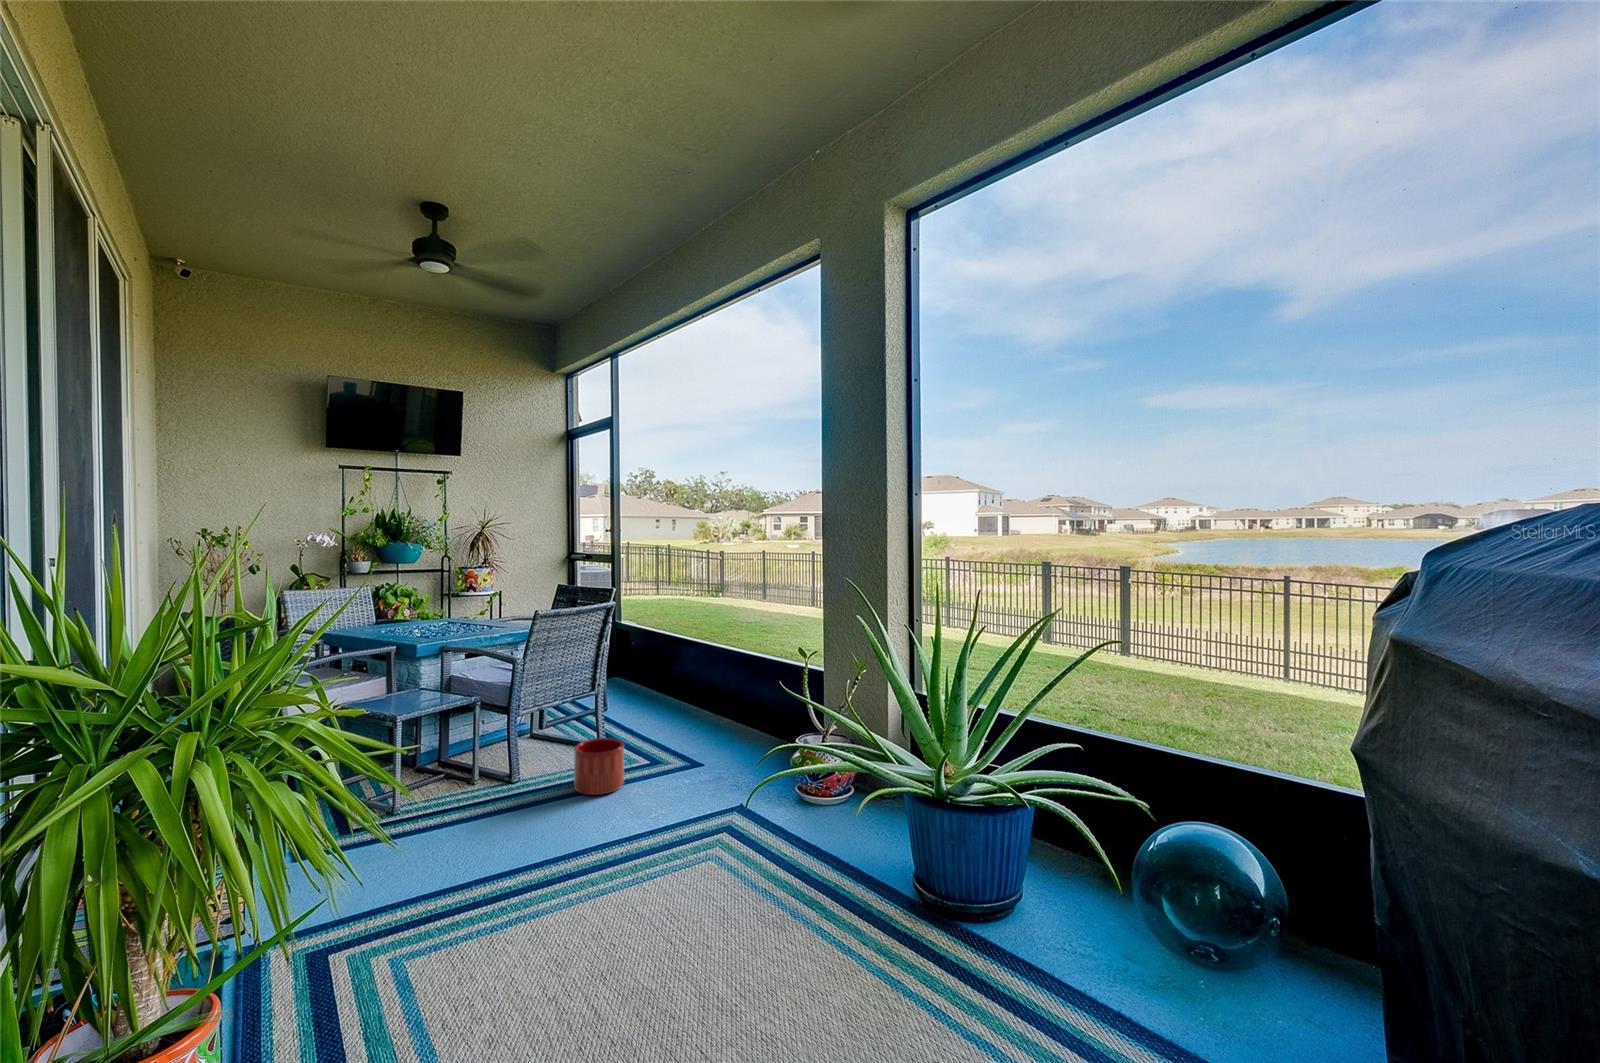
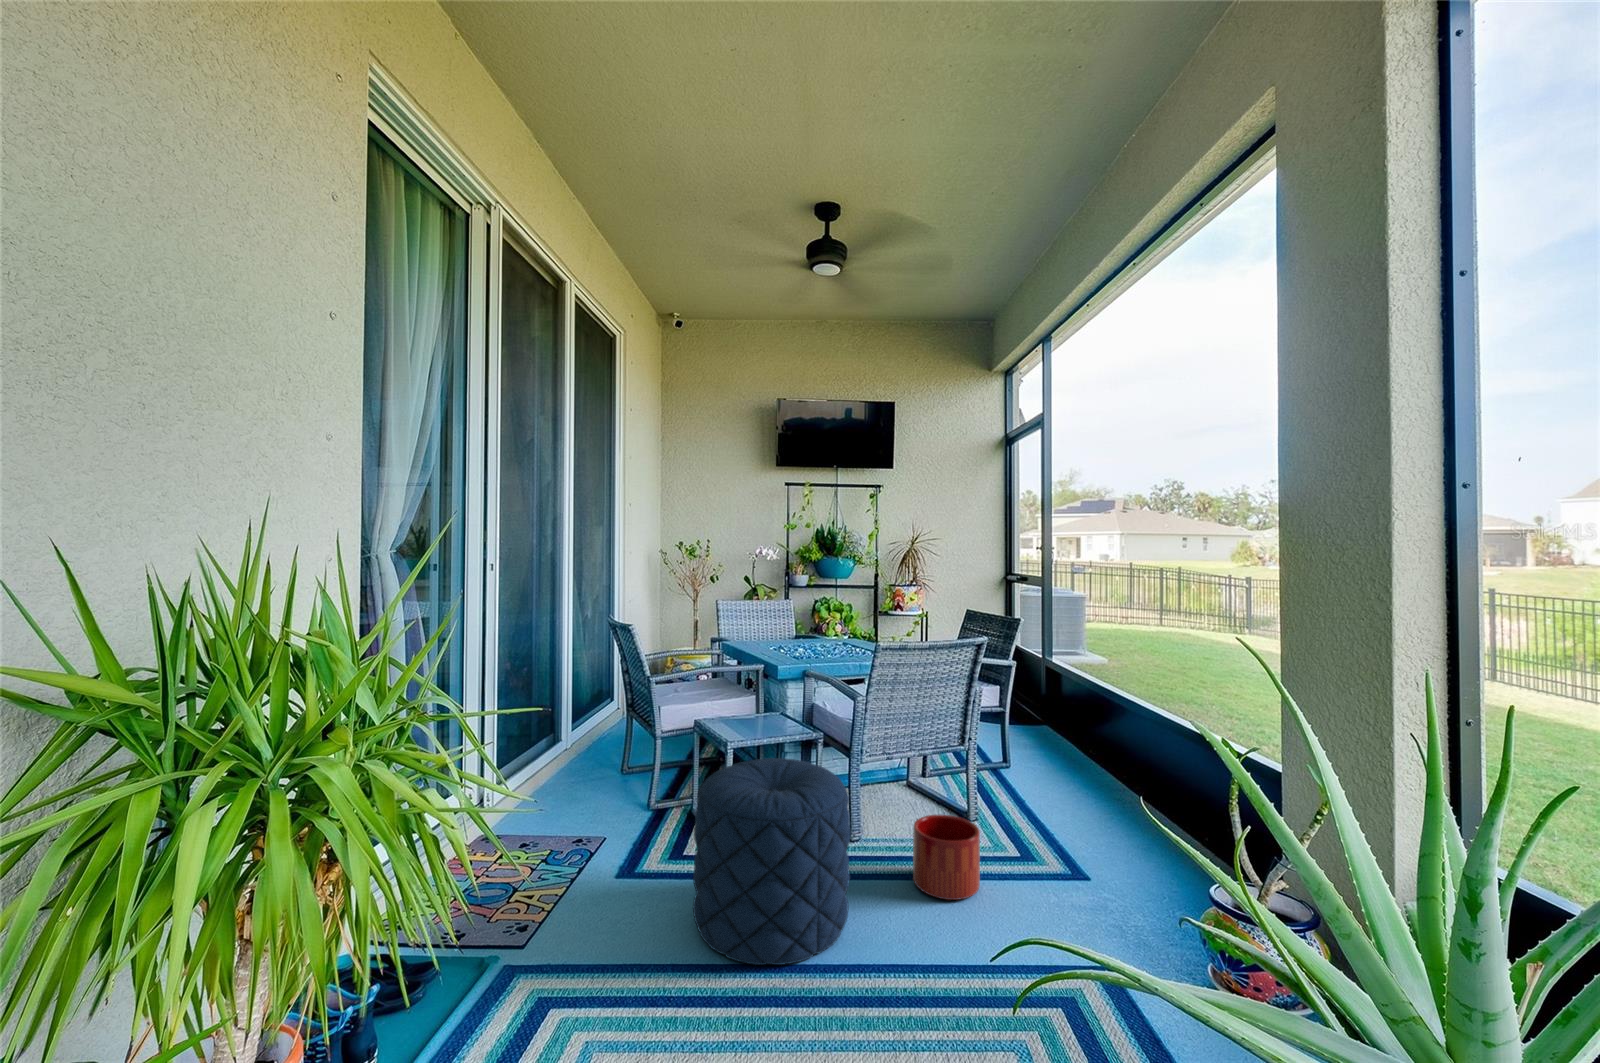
pouf: none [407,716,547,871] -> present [693,758,850,965]

